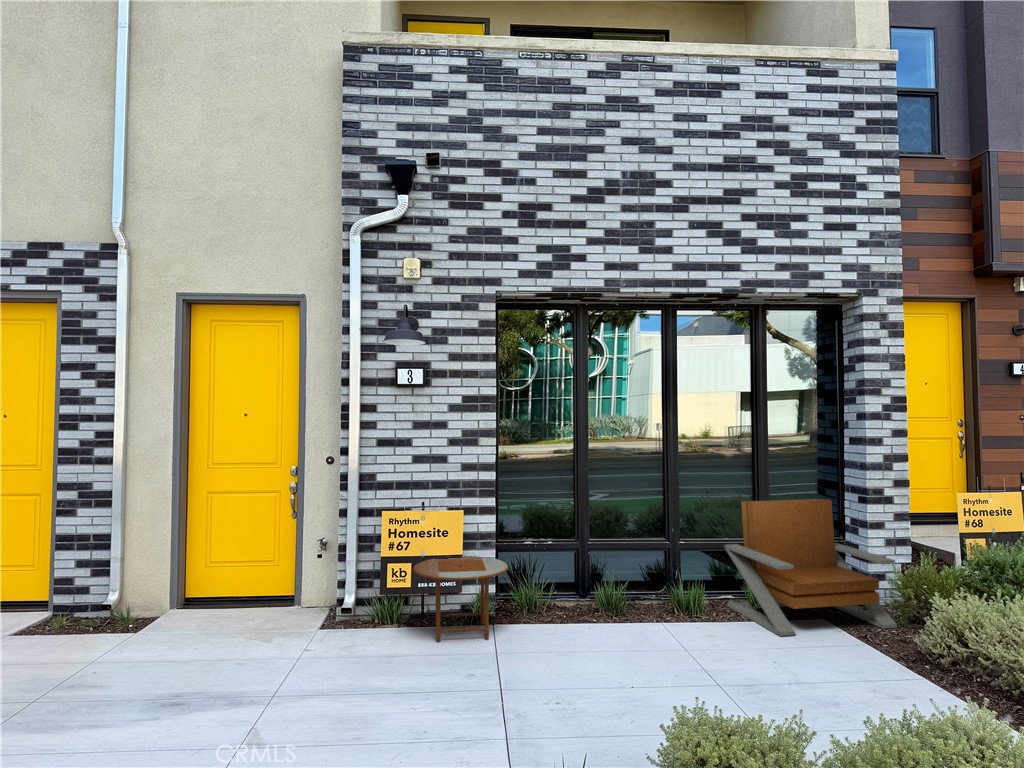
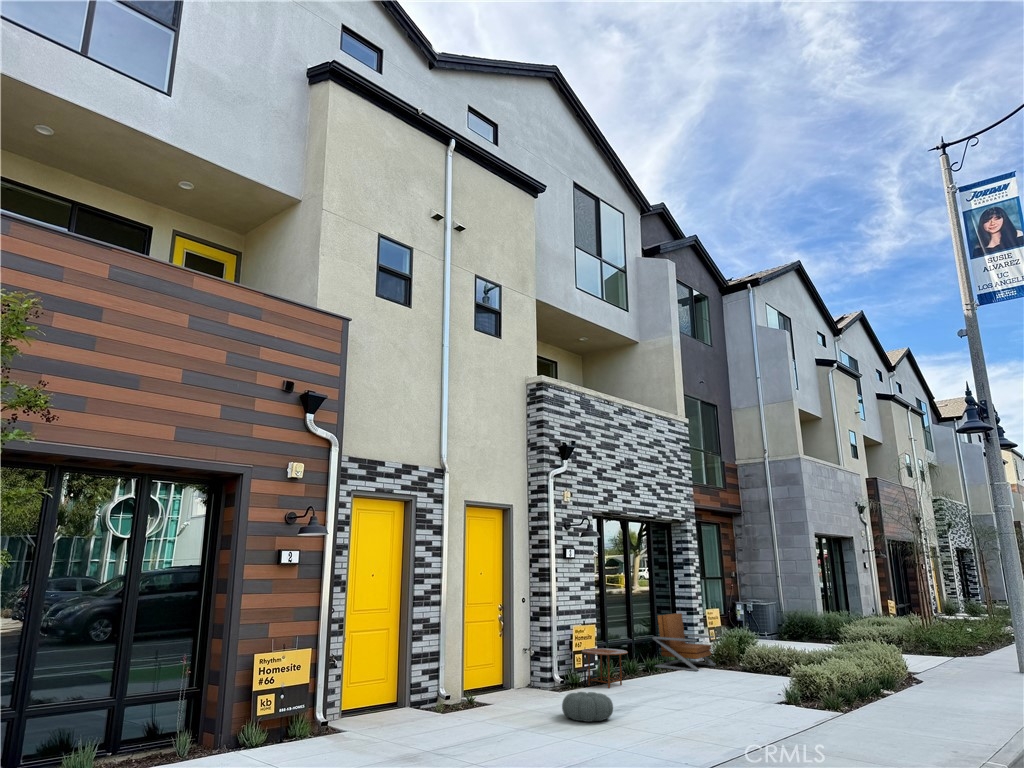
pouf: none [26,653,156,732] -> present [562,692,613,722]

